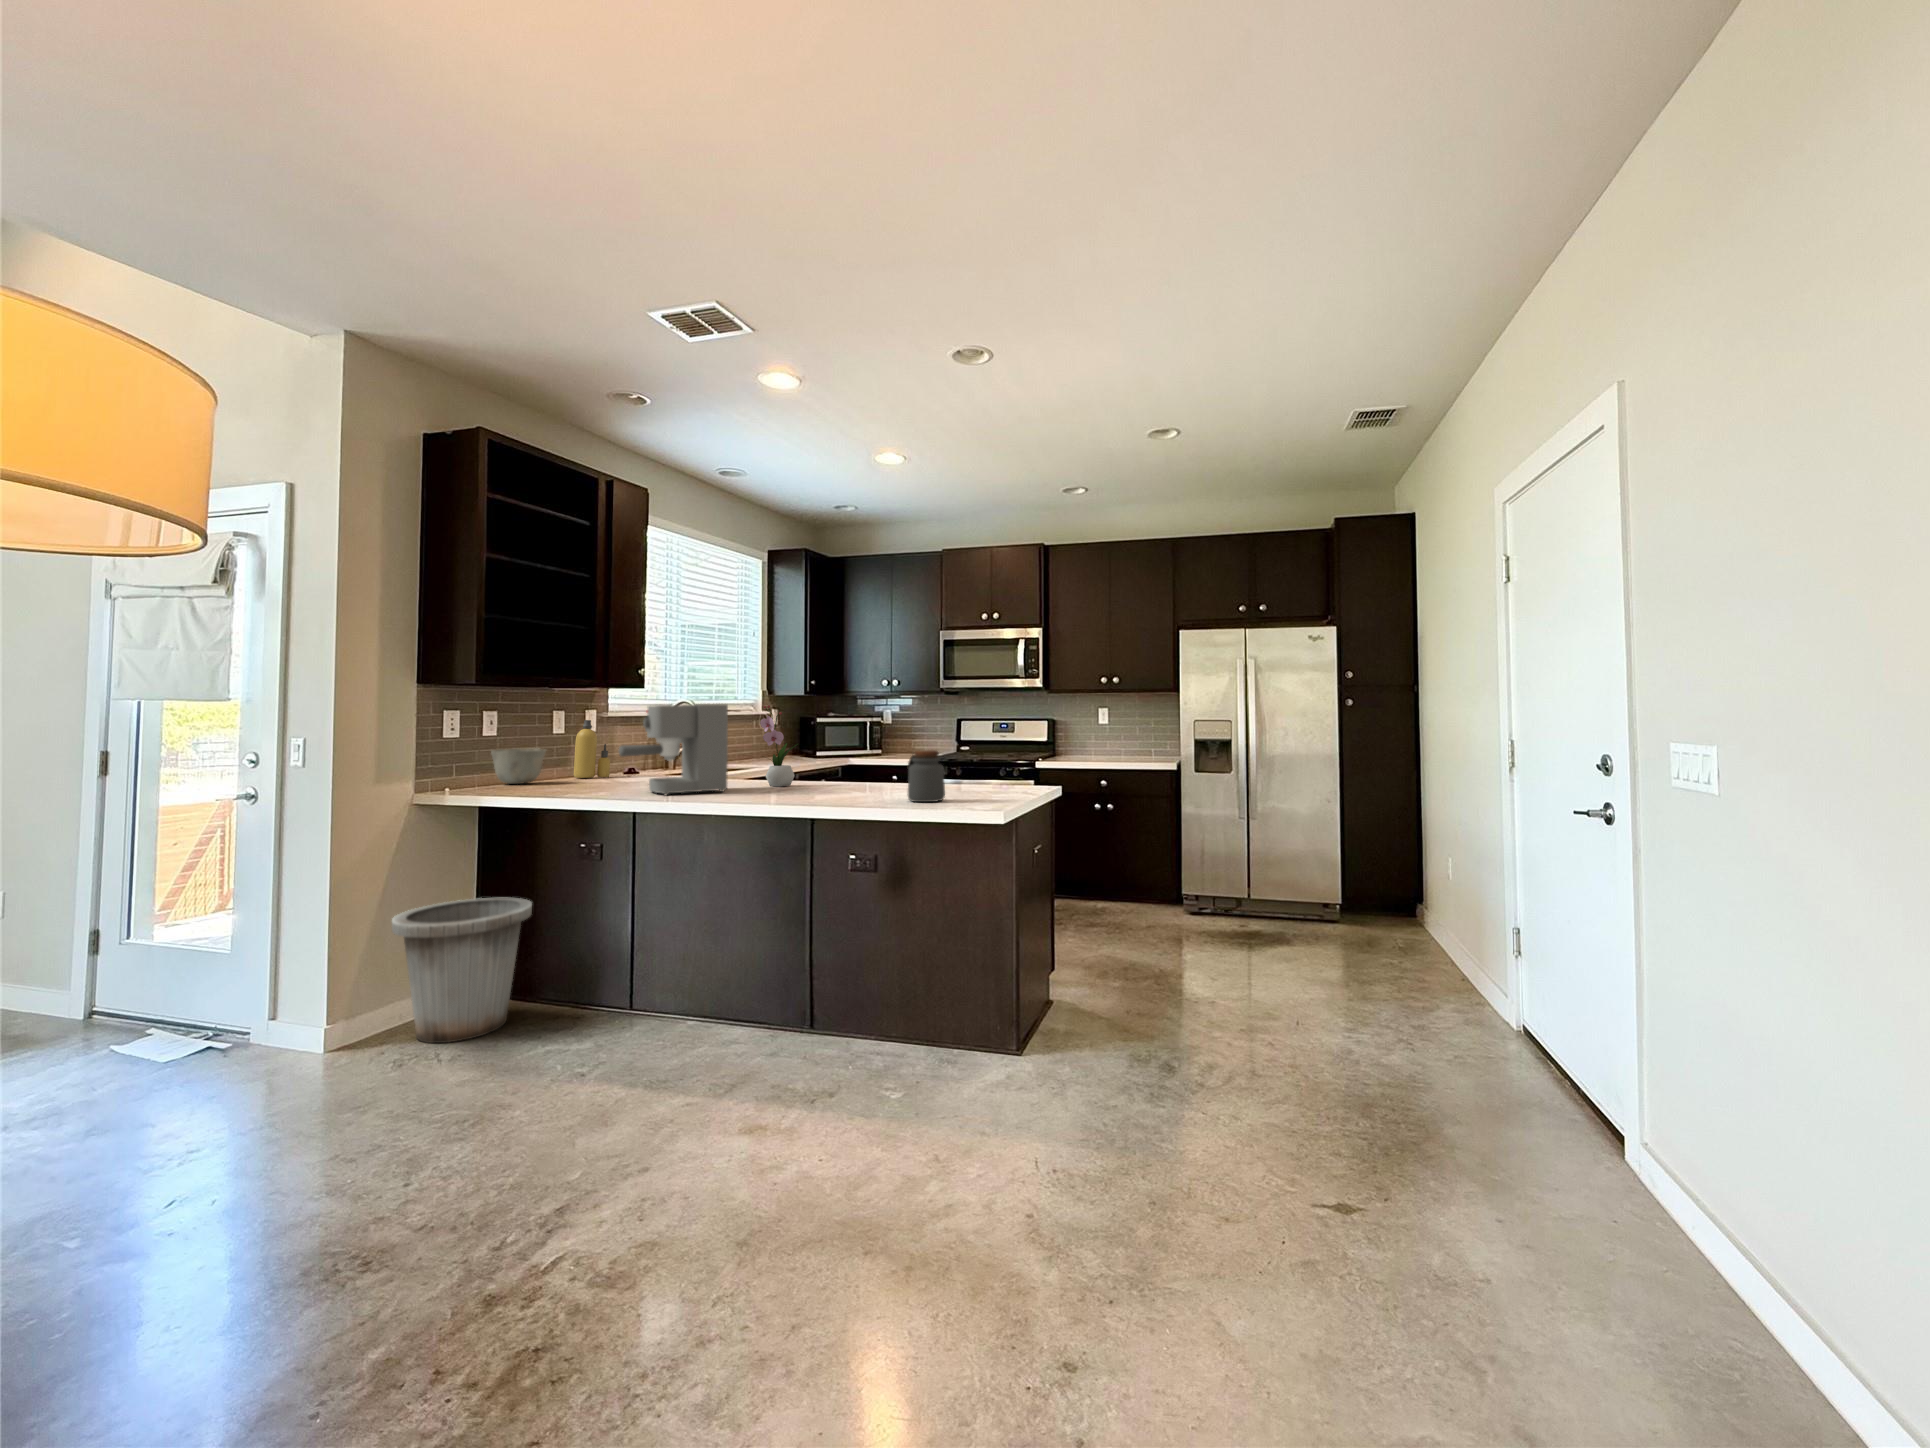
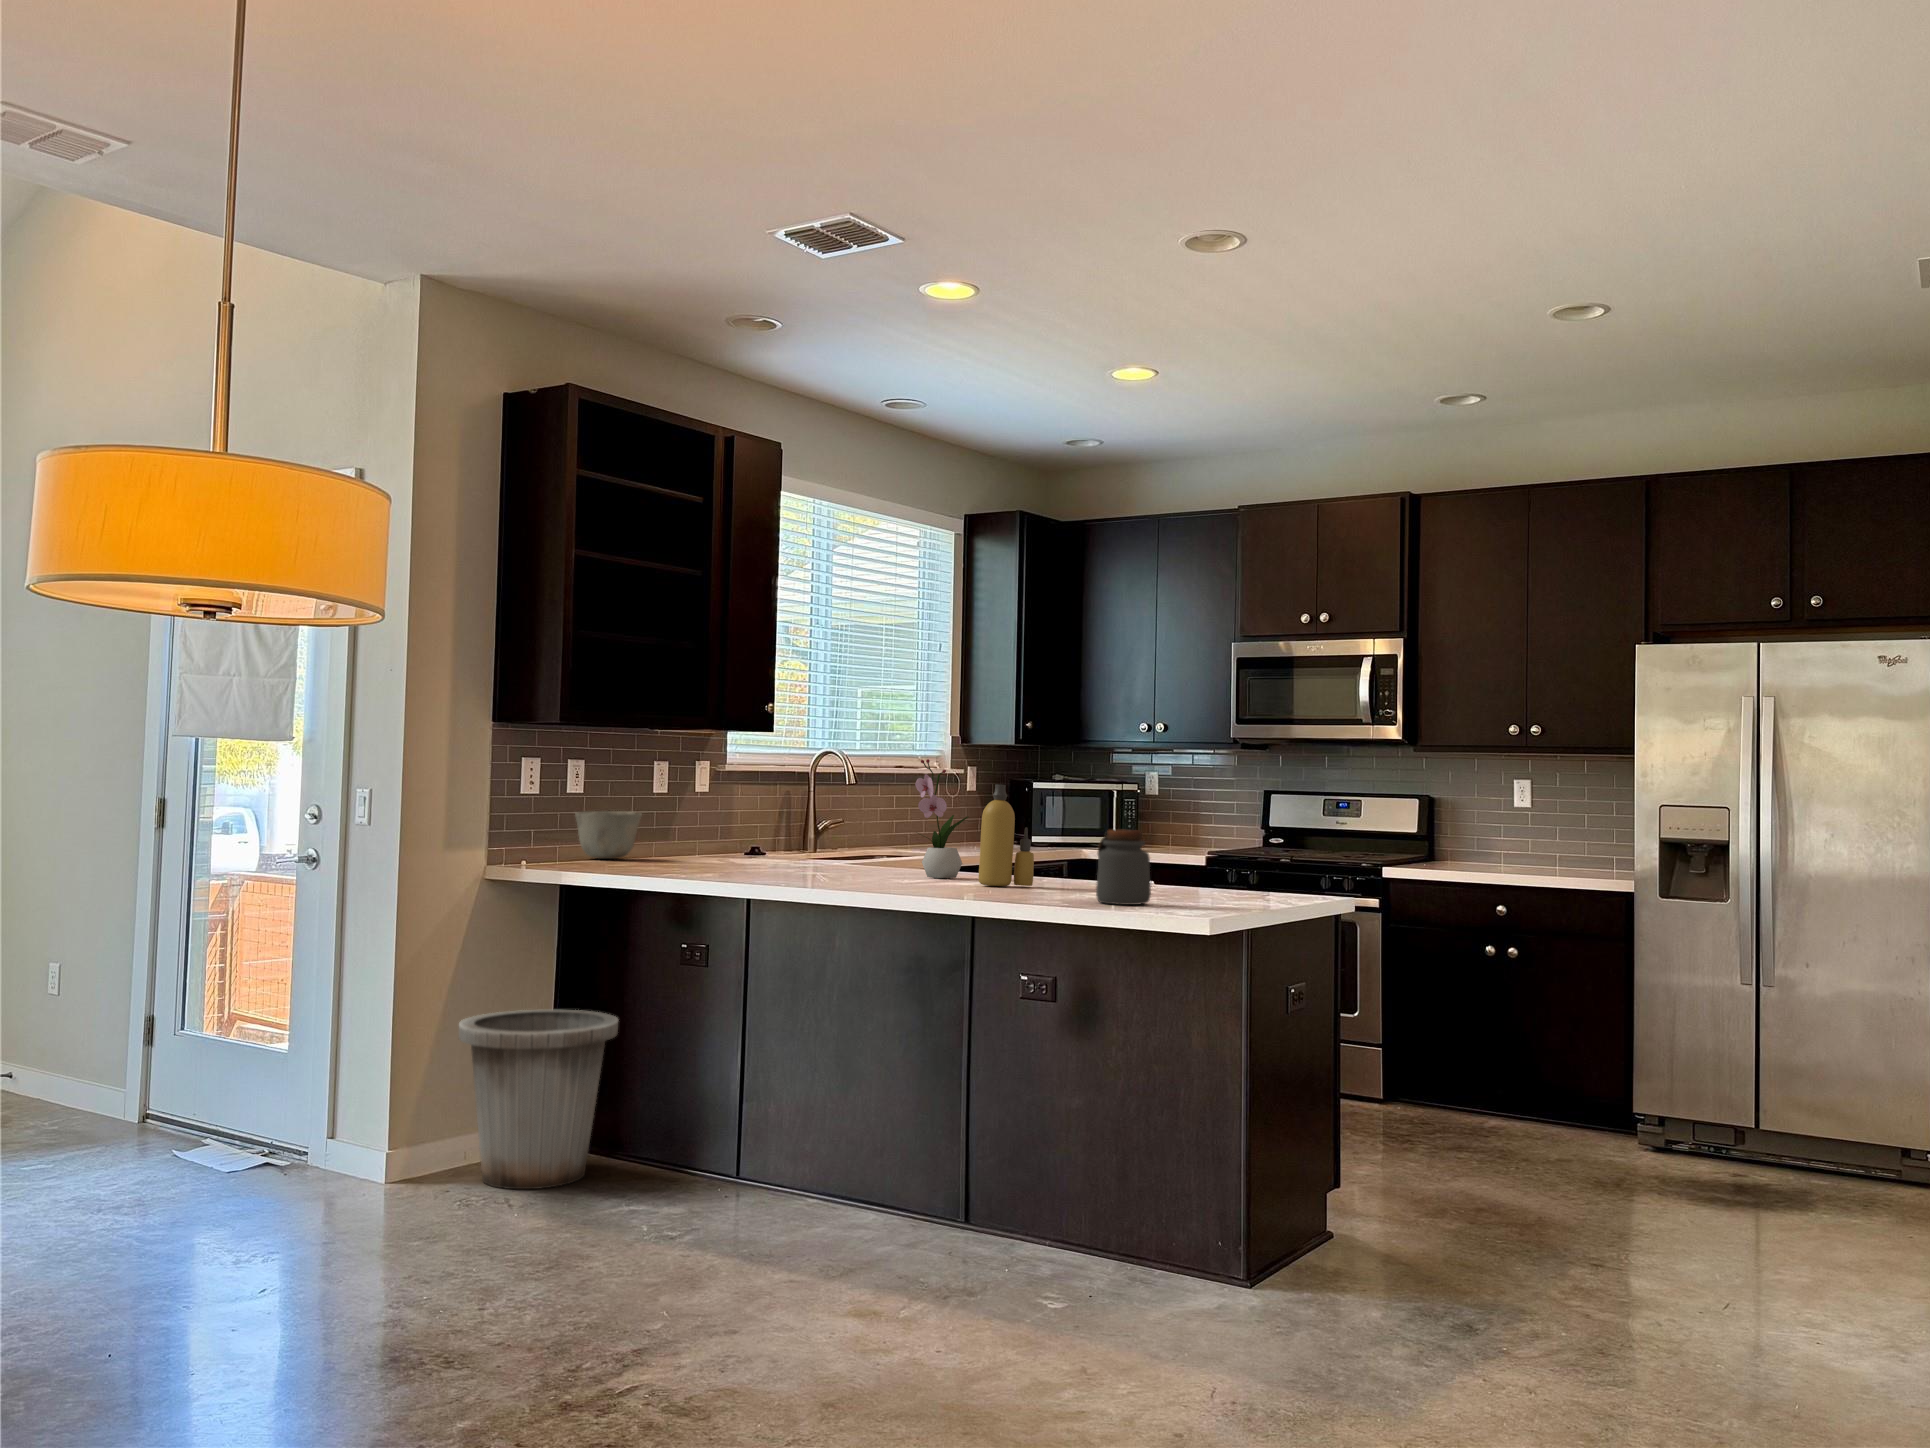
coffee maker: present [619,704,728,795] -> none [724,755,866,880]
bottle: present [574,720,610,778] -> present [979,785,1034,886]

